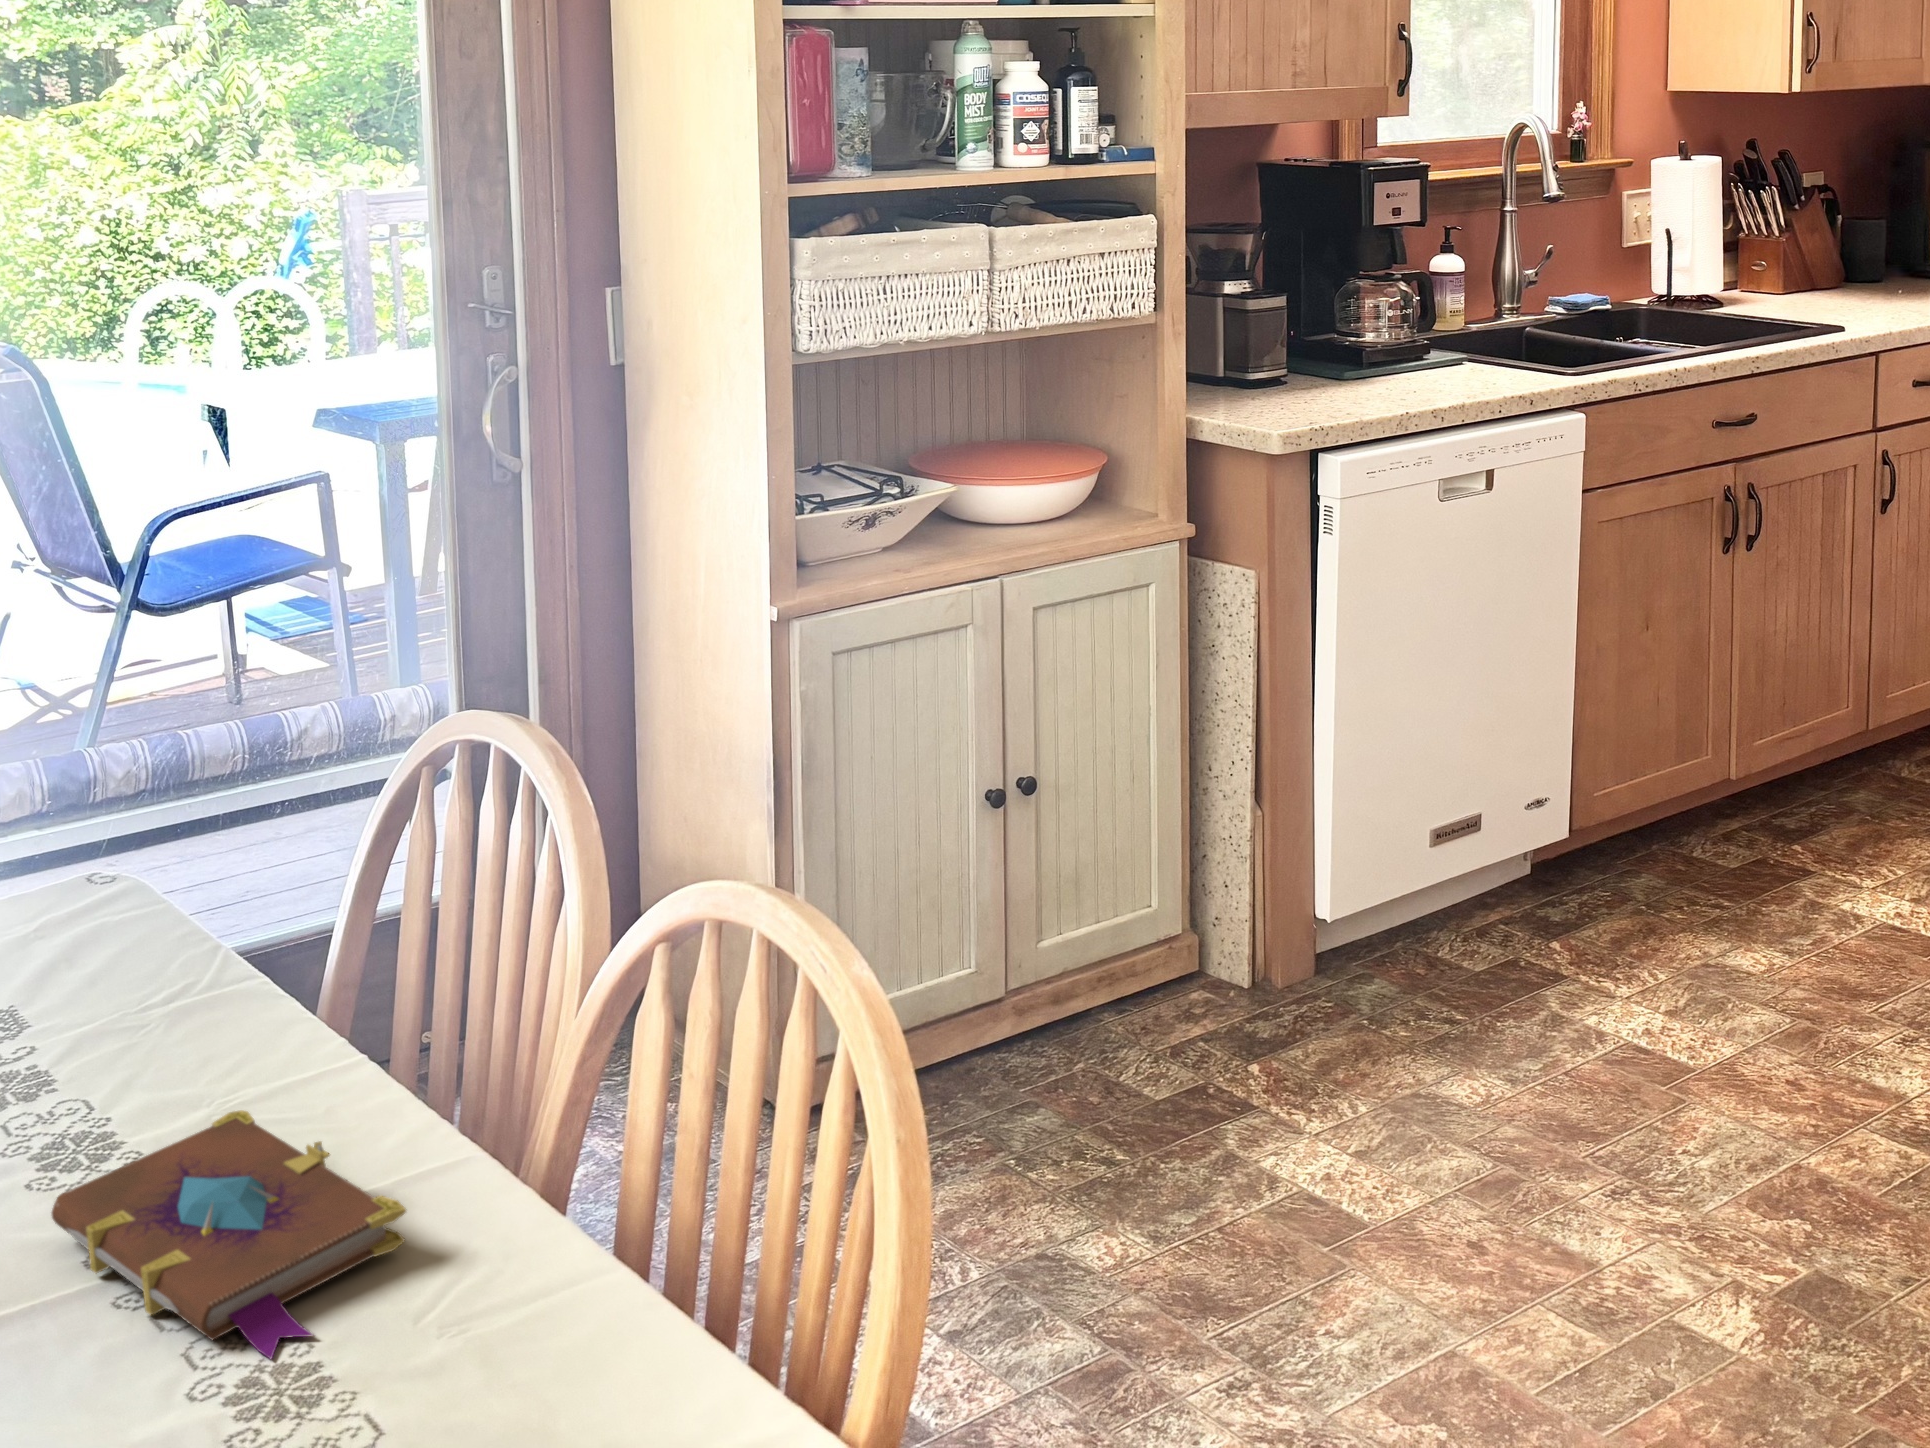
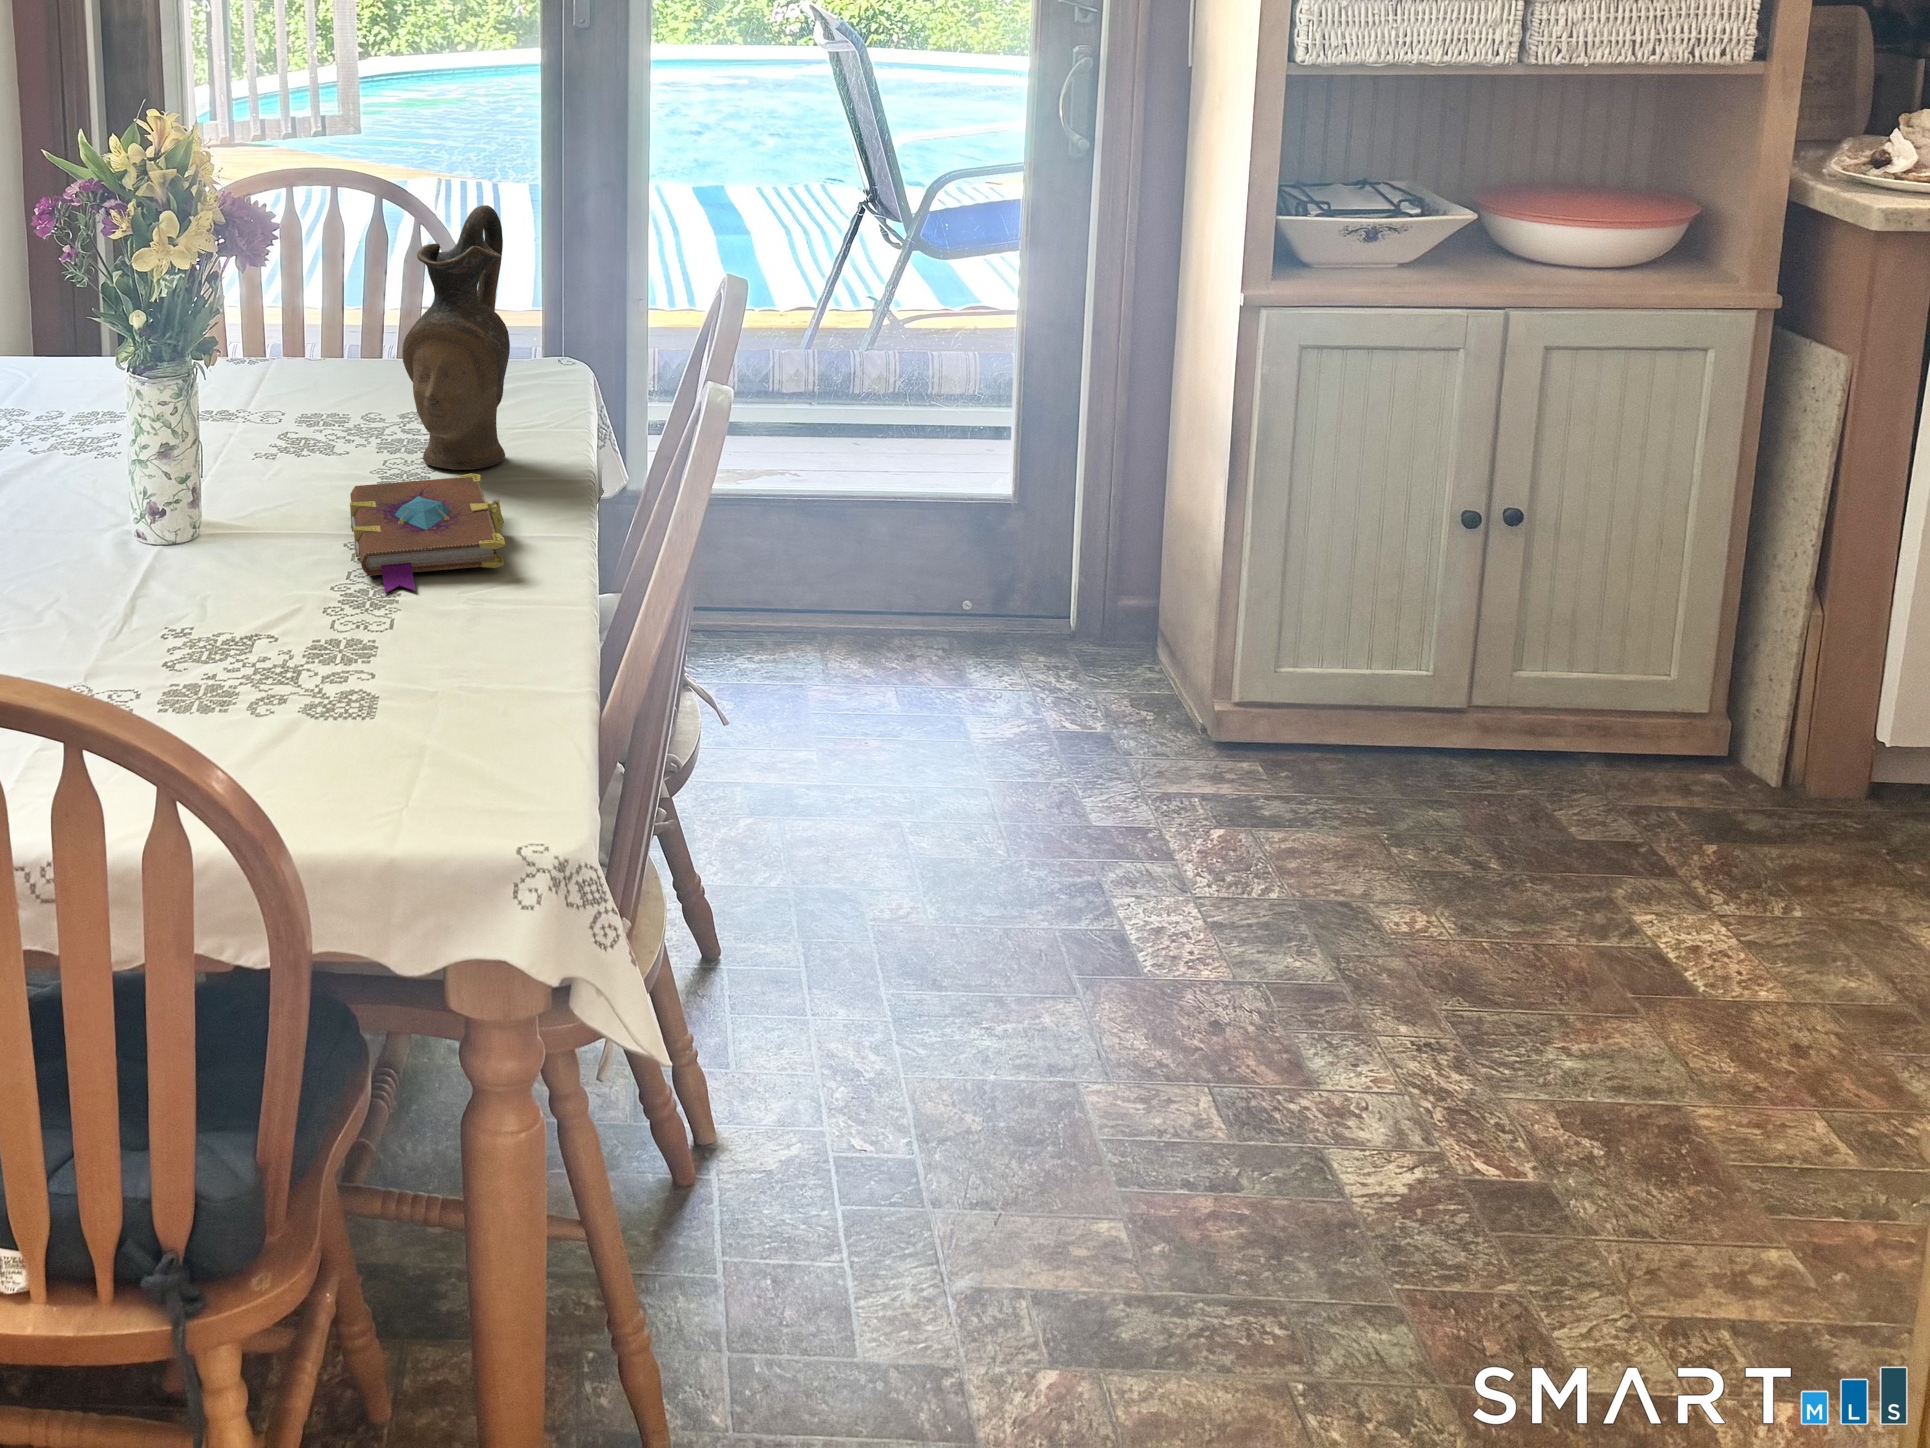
ceramic pitcher: none [28,696,202,1116] -> present [402,205,510,469]

